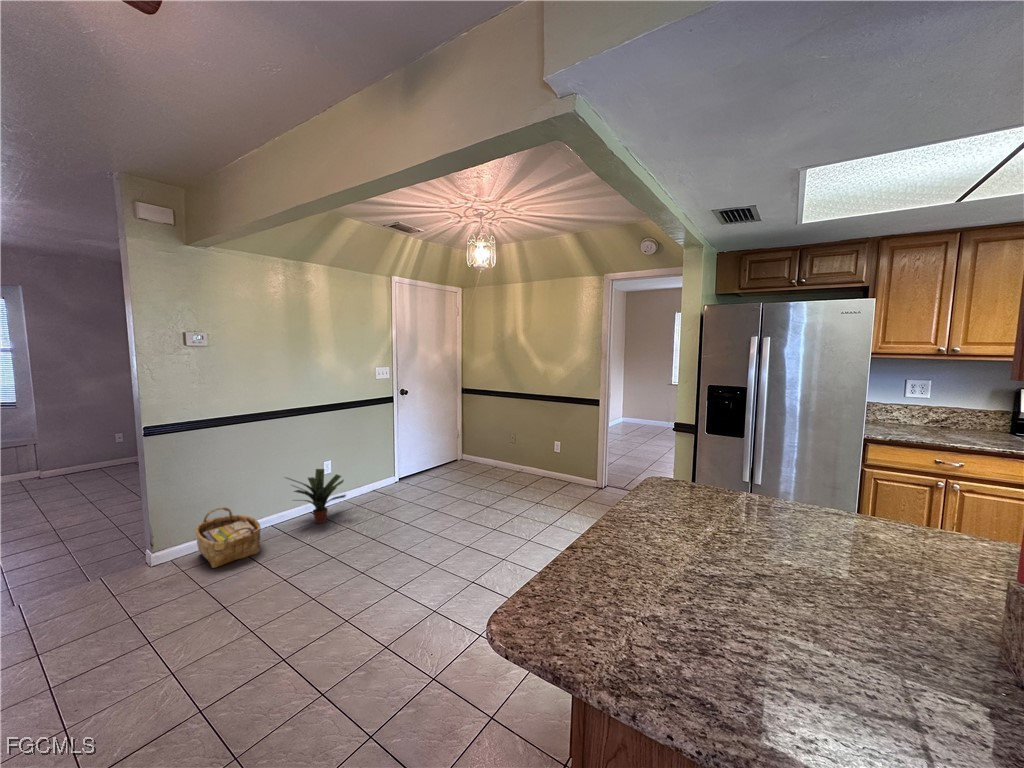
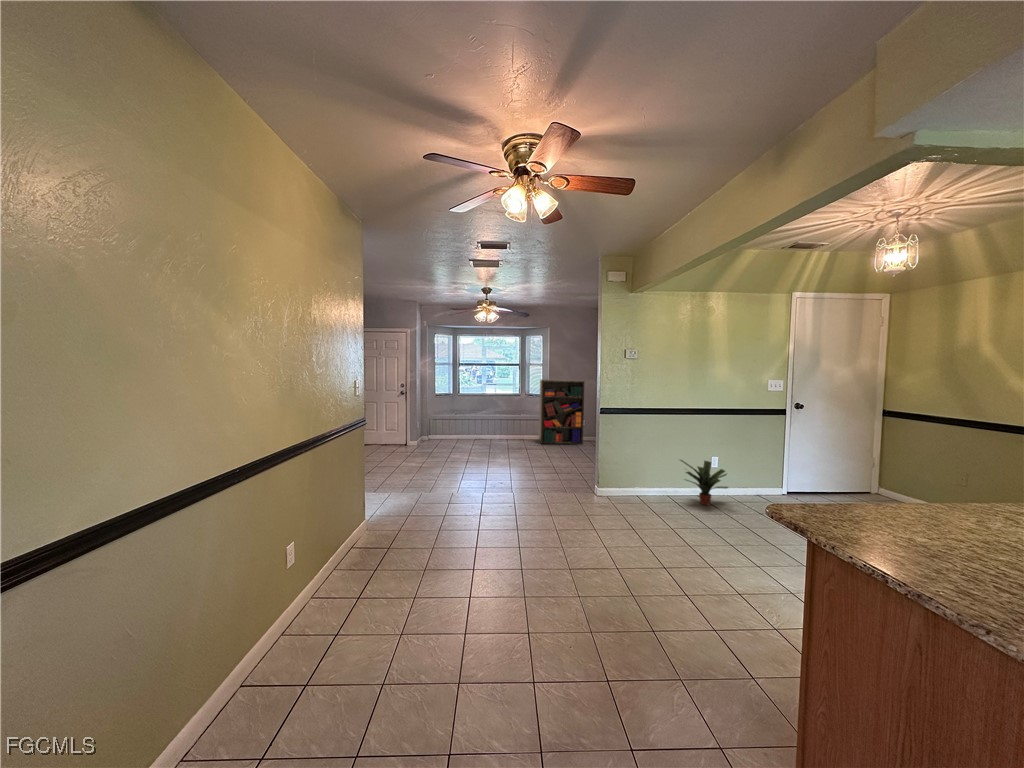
bookshelf: none [6,374,124,492] -> present [539,380,584,444]
woven basket: present [195,507,260,568] -> none [622,470,660,509]

